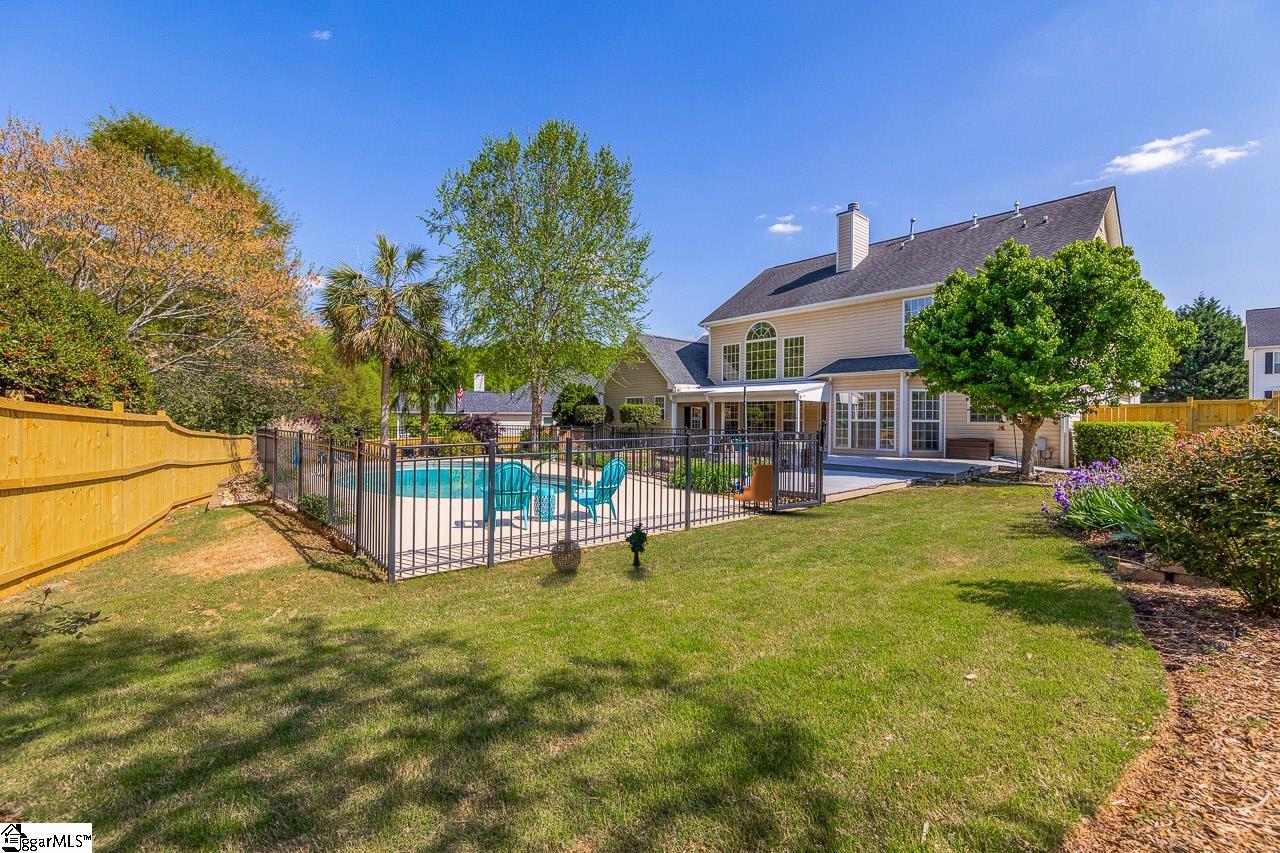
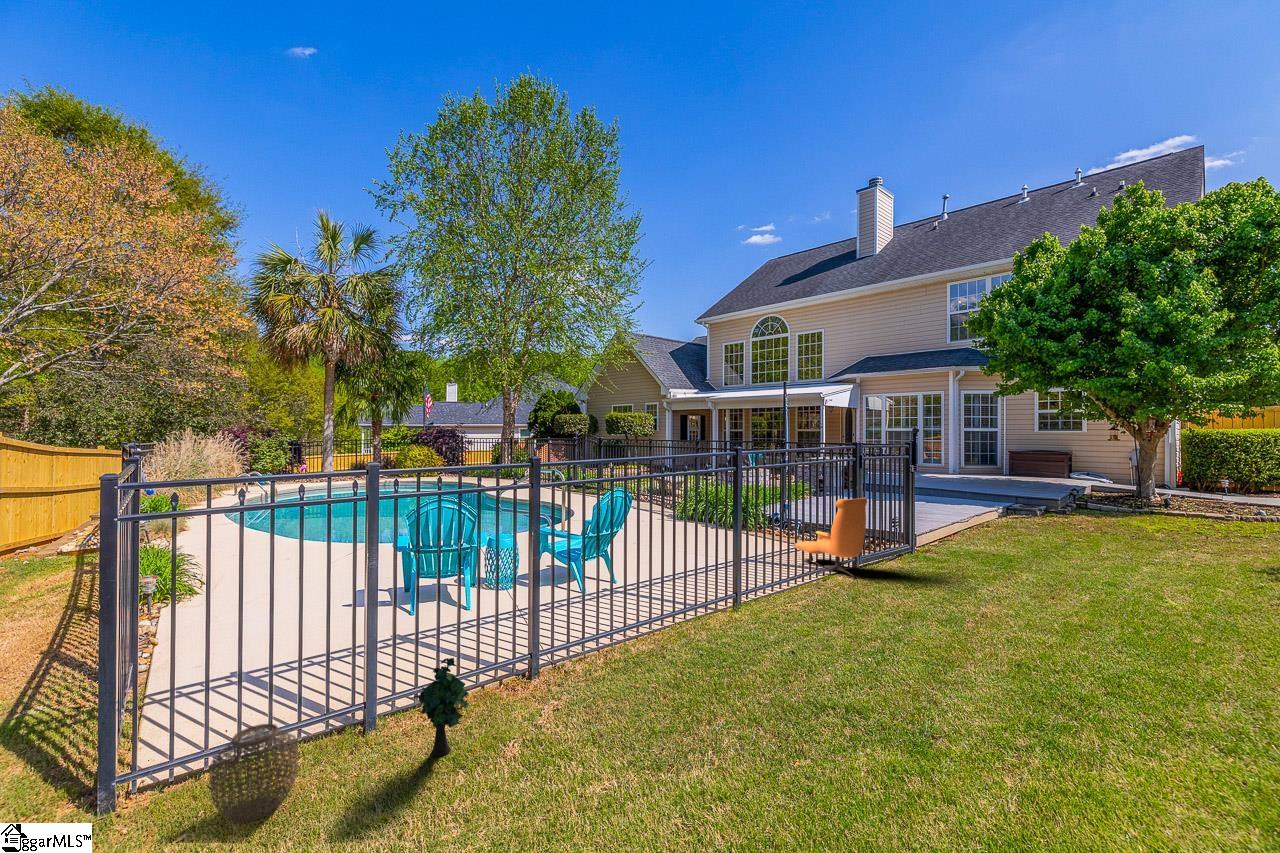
decorative plant: present [625,523,648,566] -> present [412,658,469,757]
woven basket: present [552,539,581,573] -> present [210,724,298,822]

